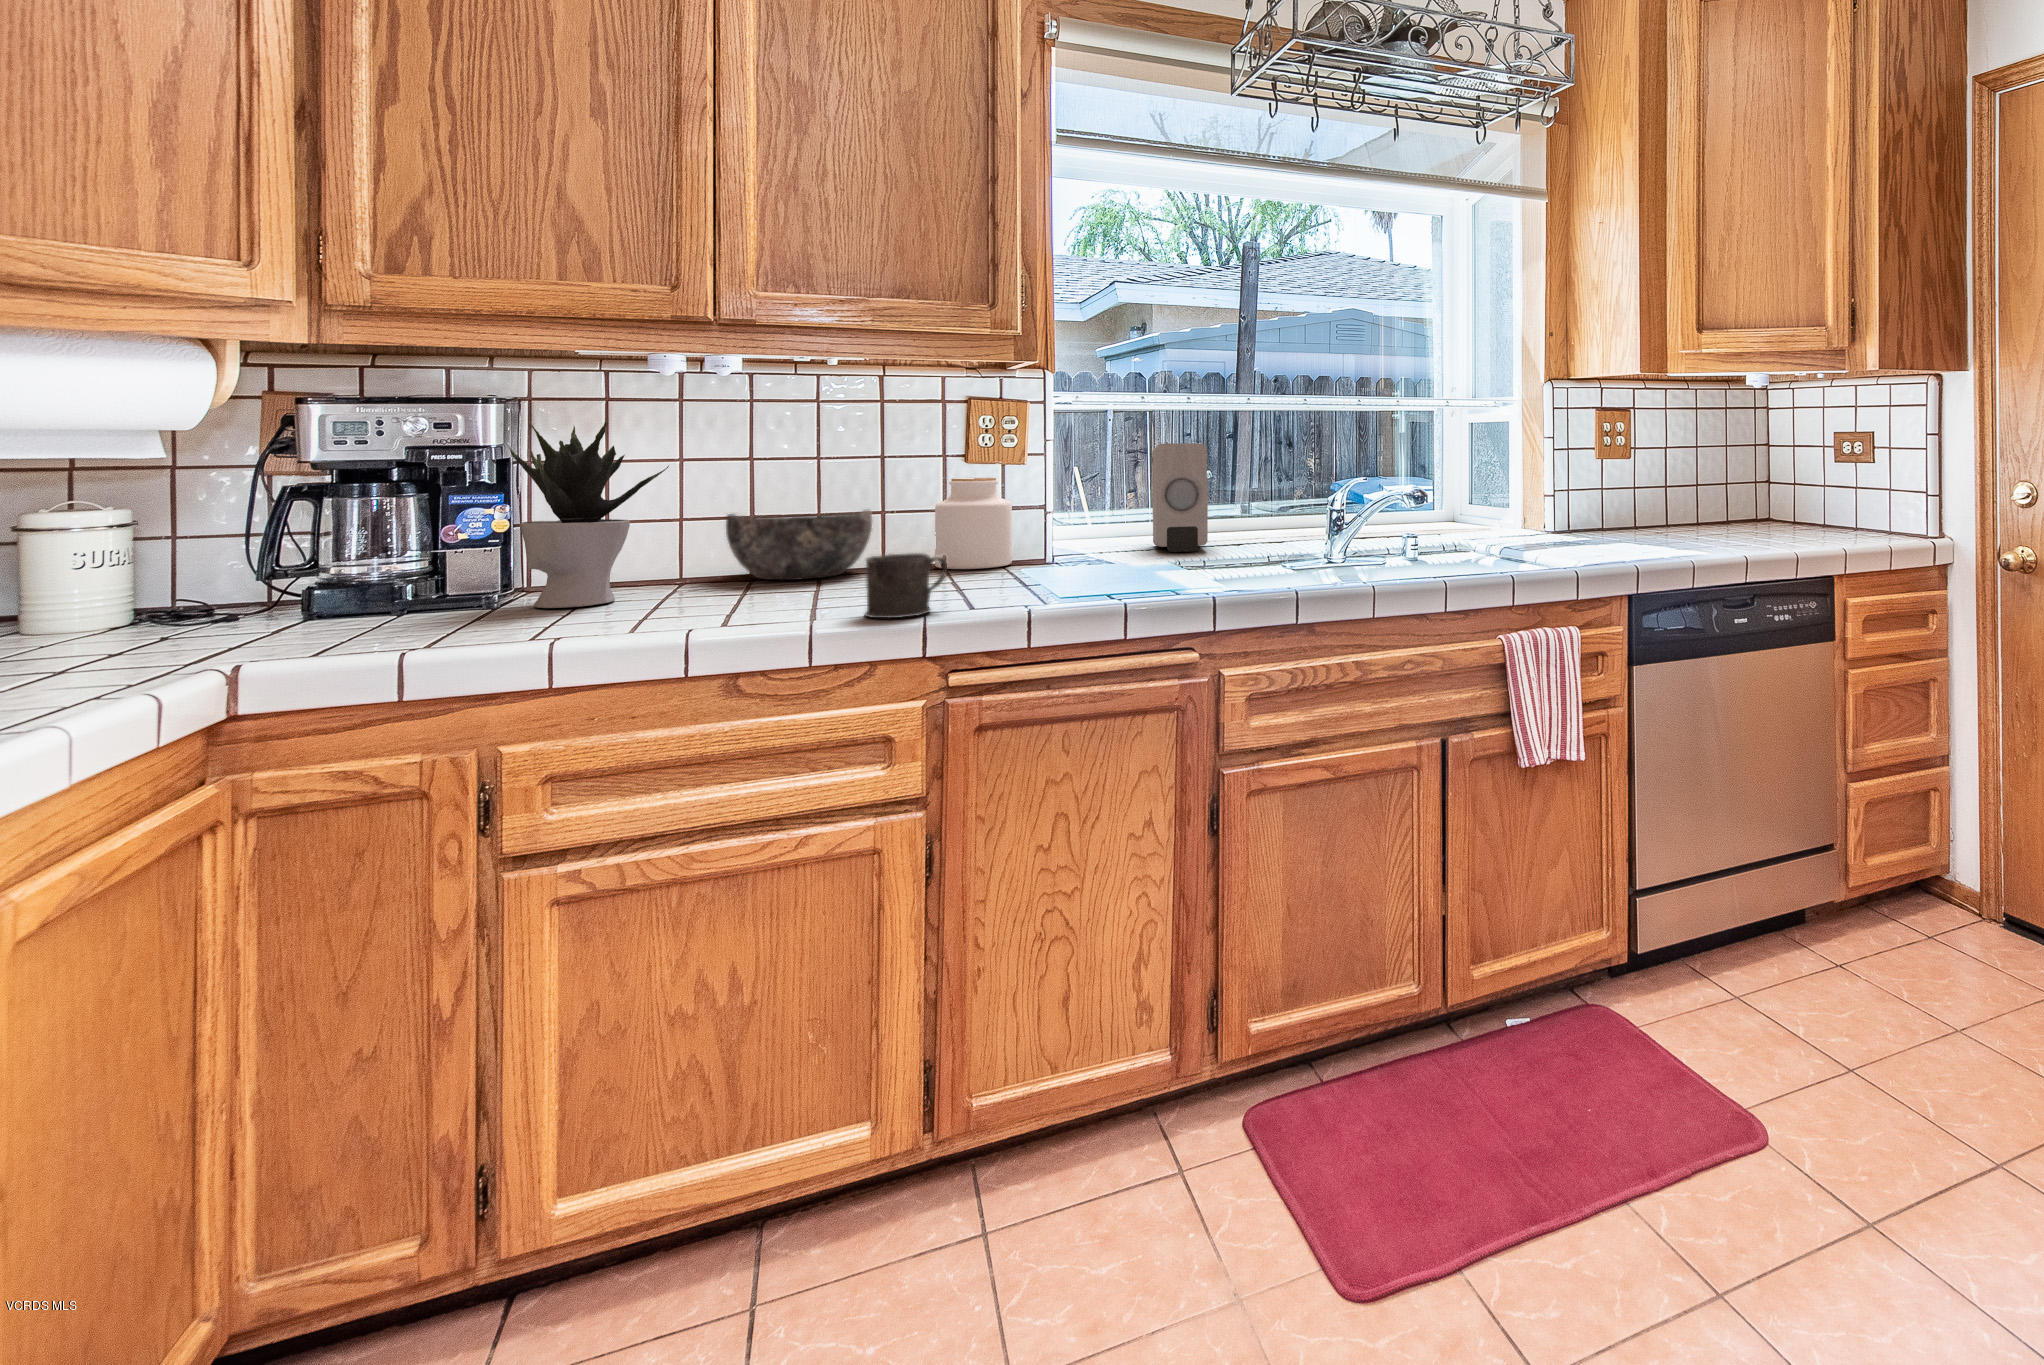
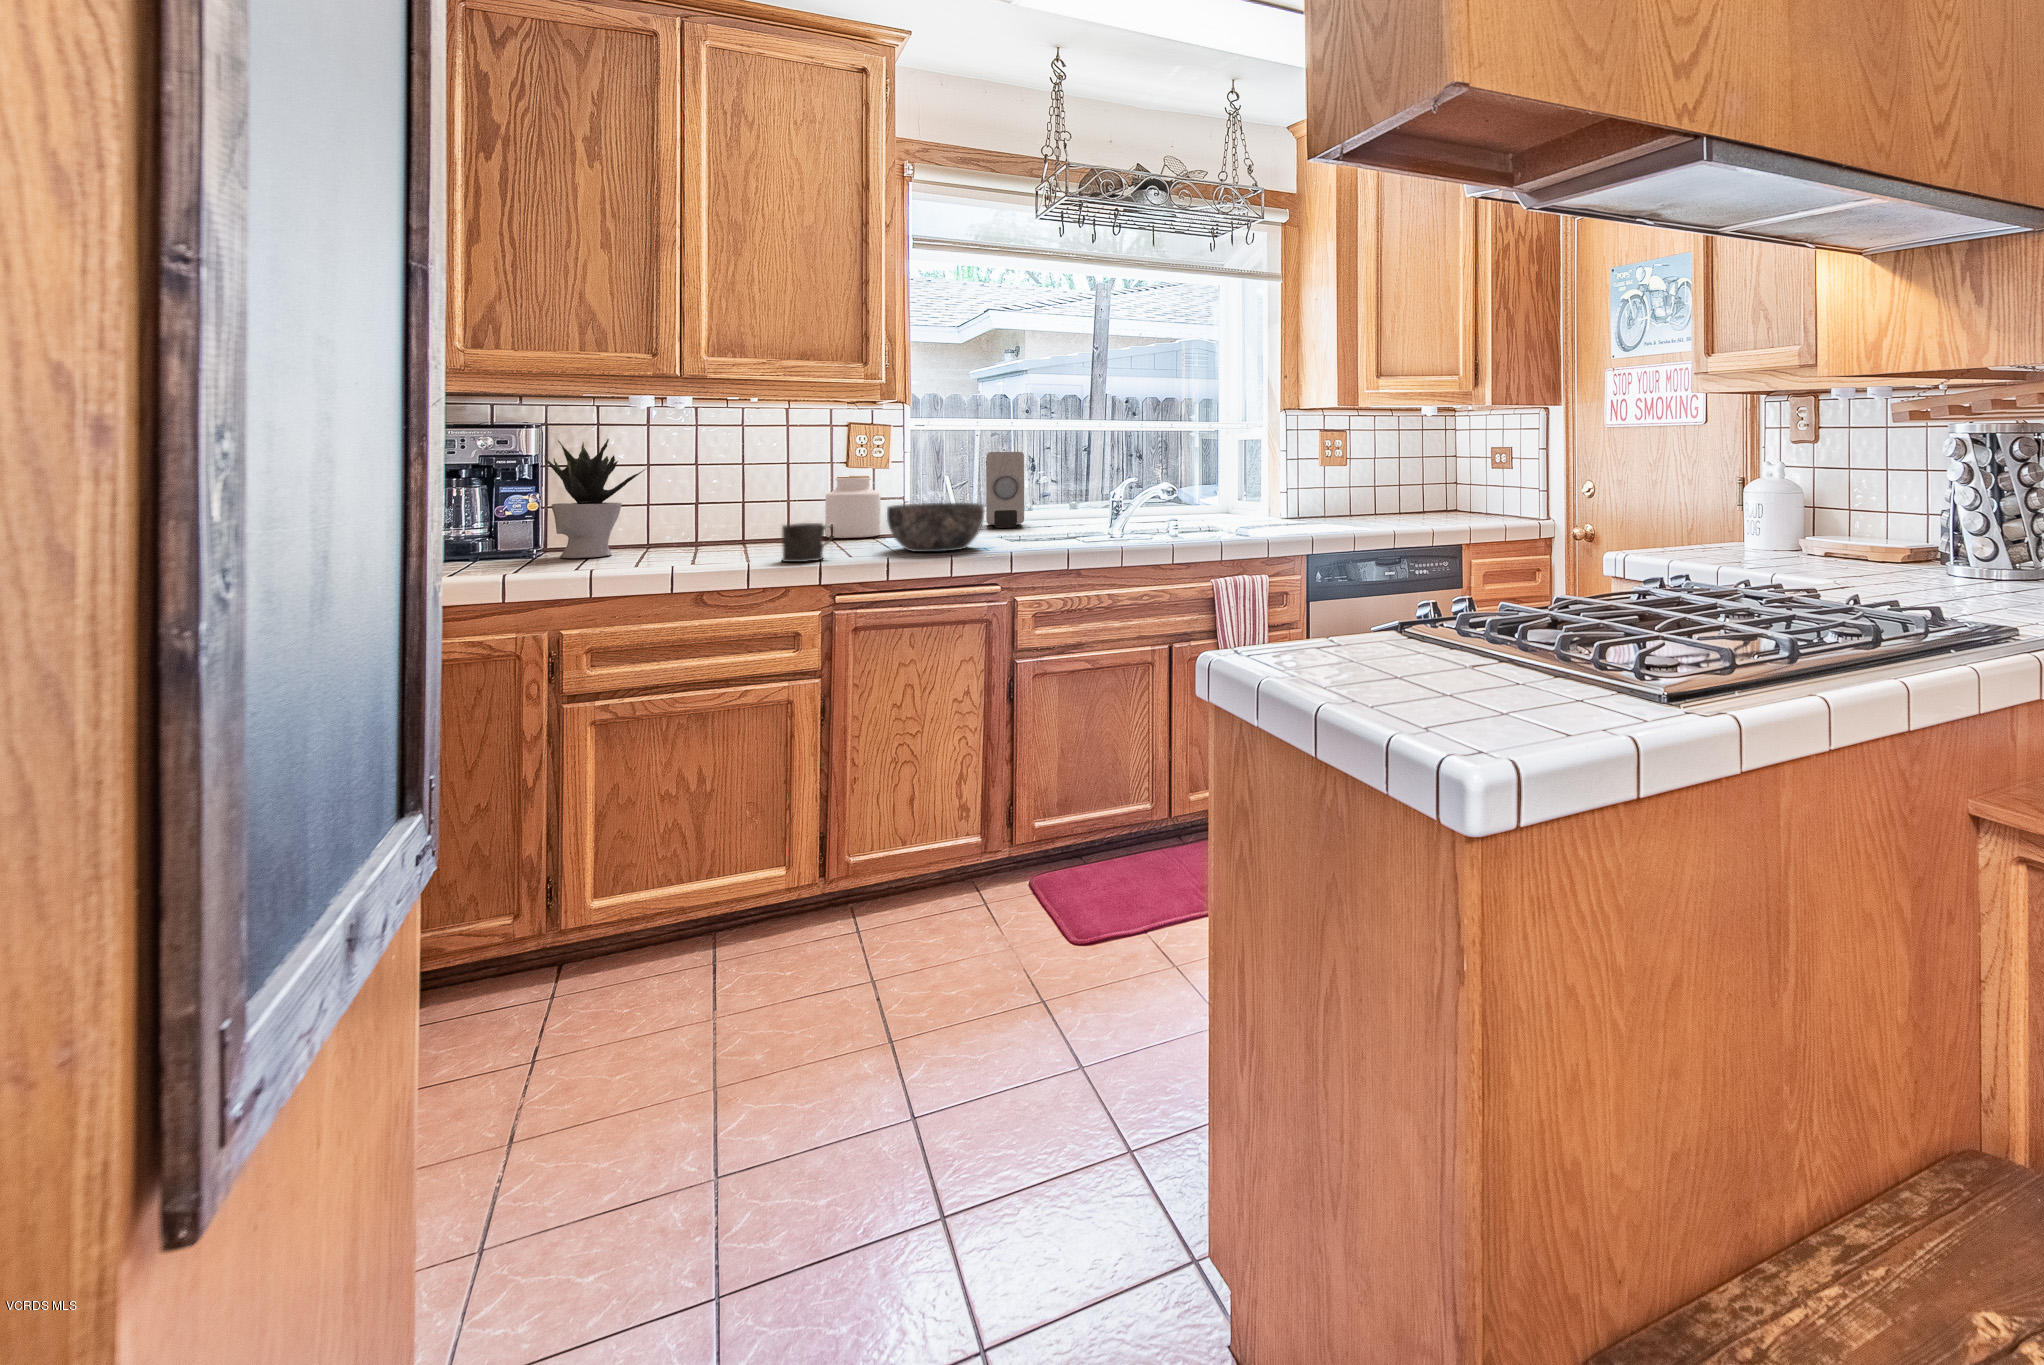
bowl: present [726,510,872,580] -> present [887,503,984,552]

